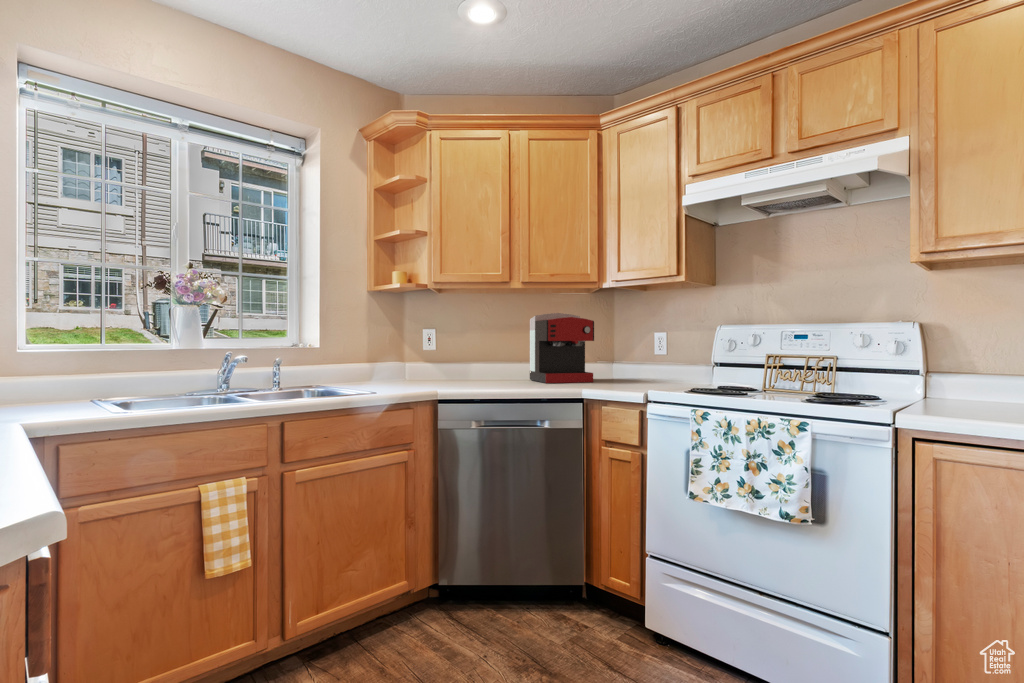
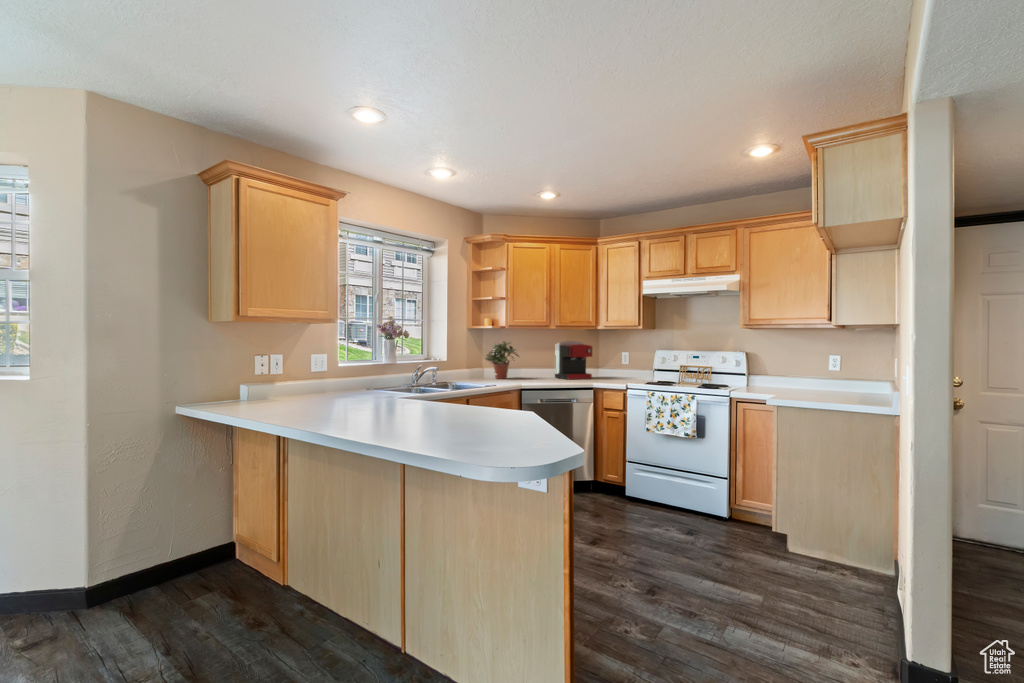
potted plant: none [400,314,464,382] -> present [485,341,518,379]

